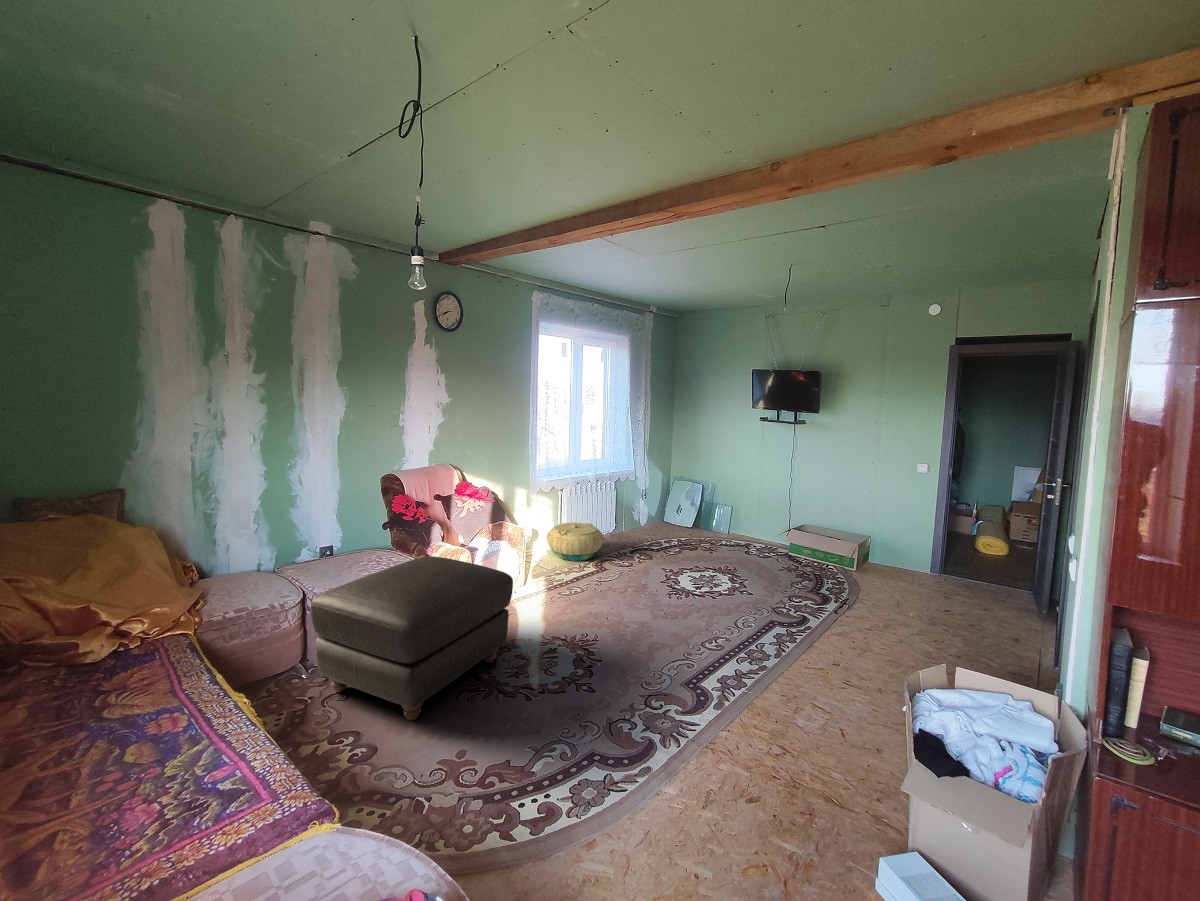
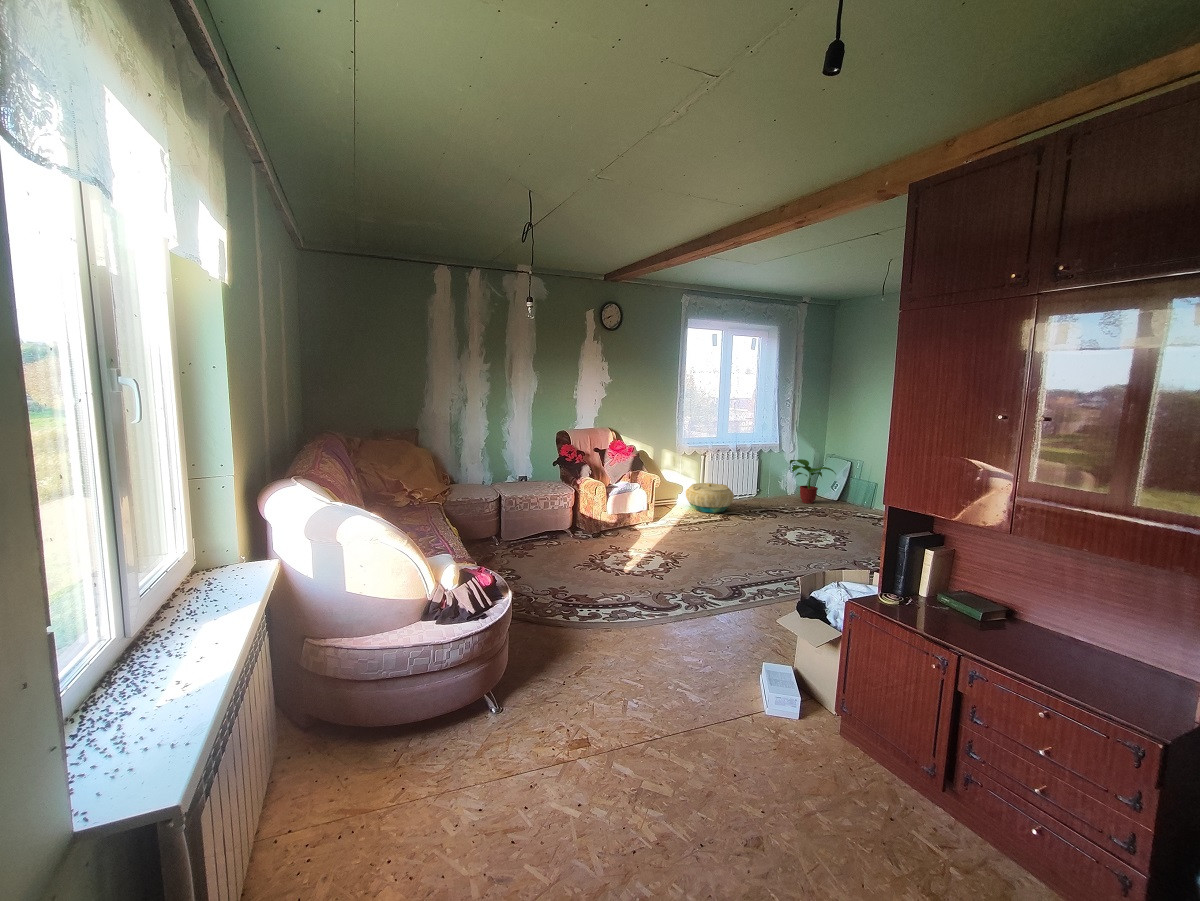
potted plant: none [642,485,691,533] -> present [790,459,836,503]
ottoman: present [311,556,513,720] -> none [498,482,621,570]

